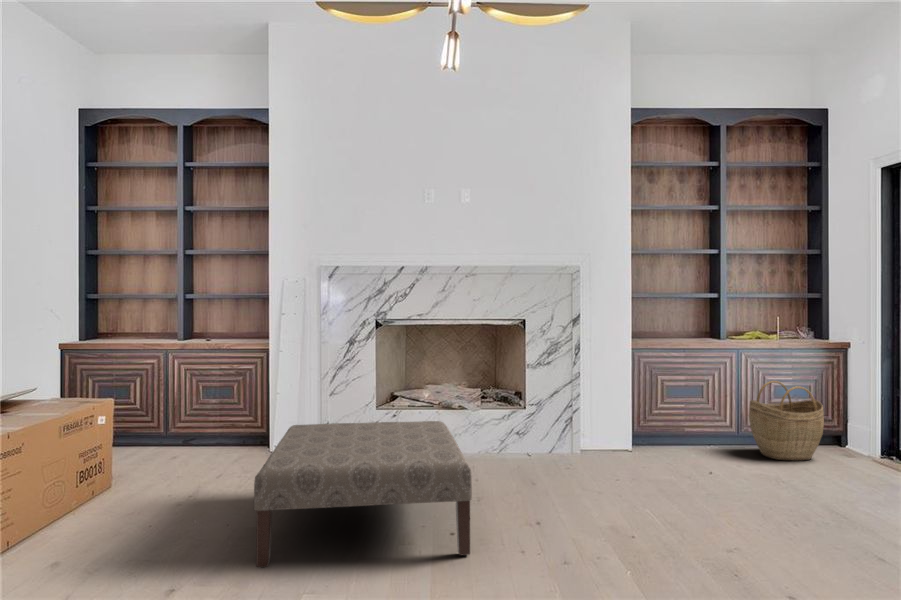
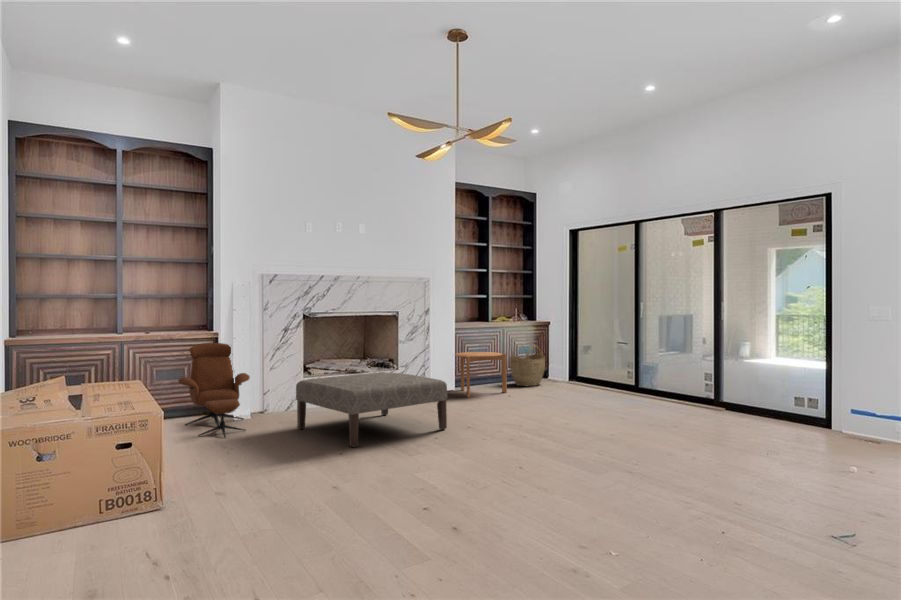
lounge chair: none [175,356,286,495] -> present [178,343,250,437]
side table: none [622,388,720,471] -> present [455,352,507,397]

